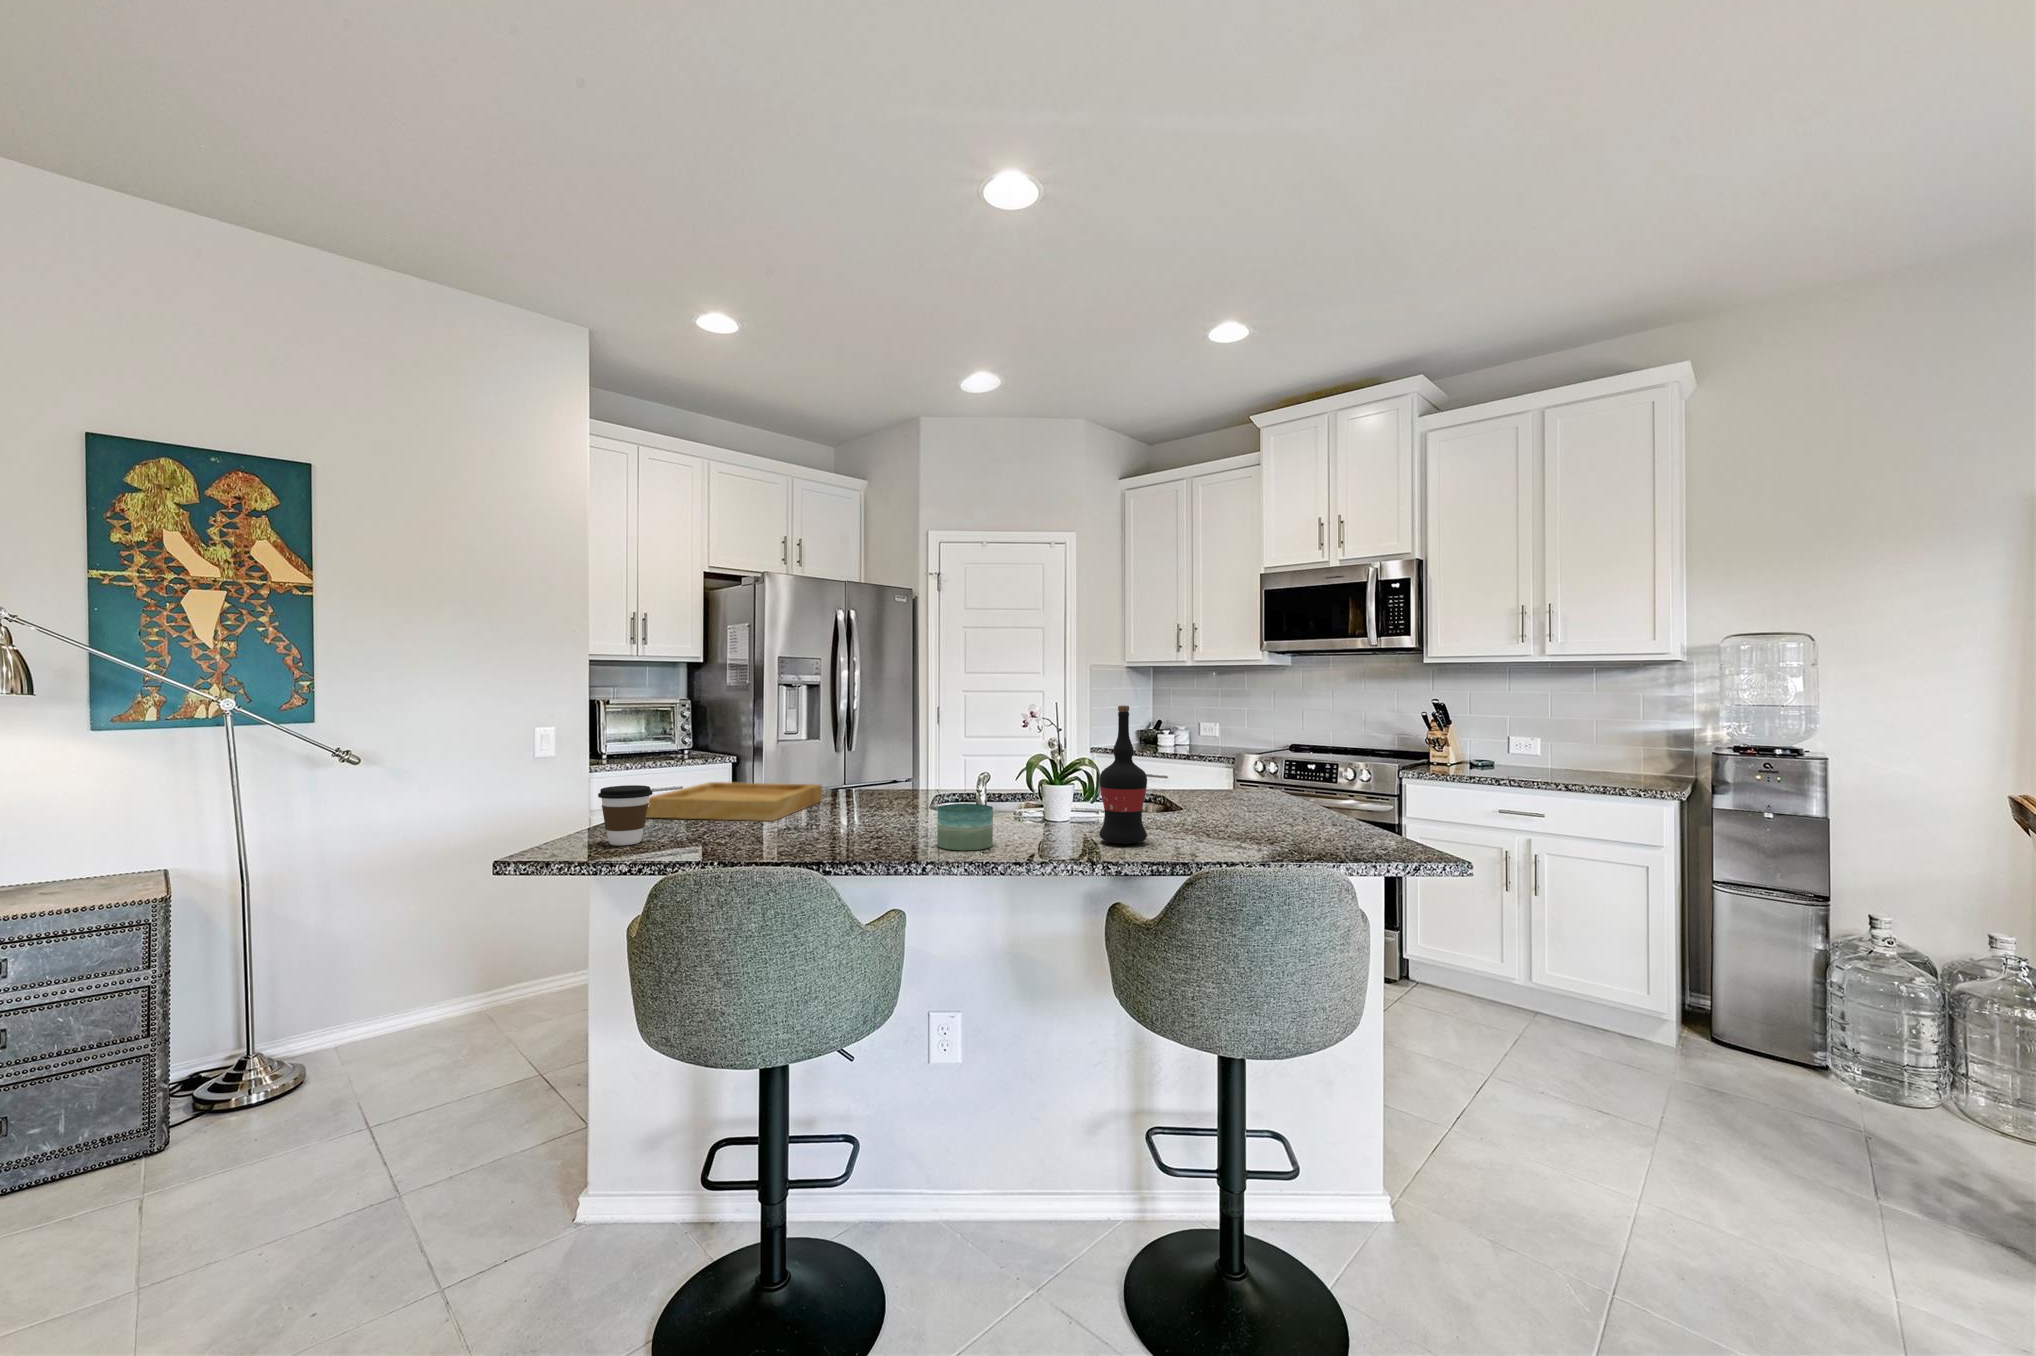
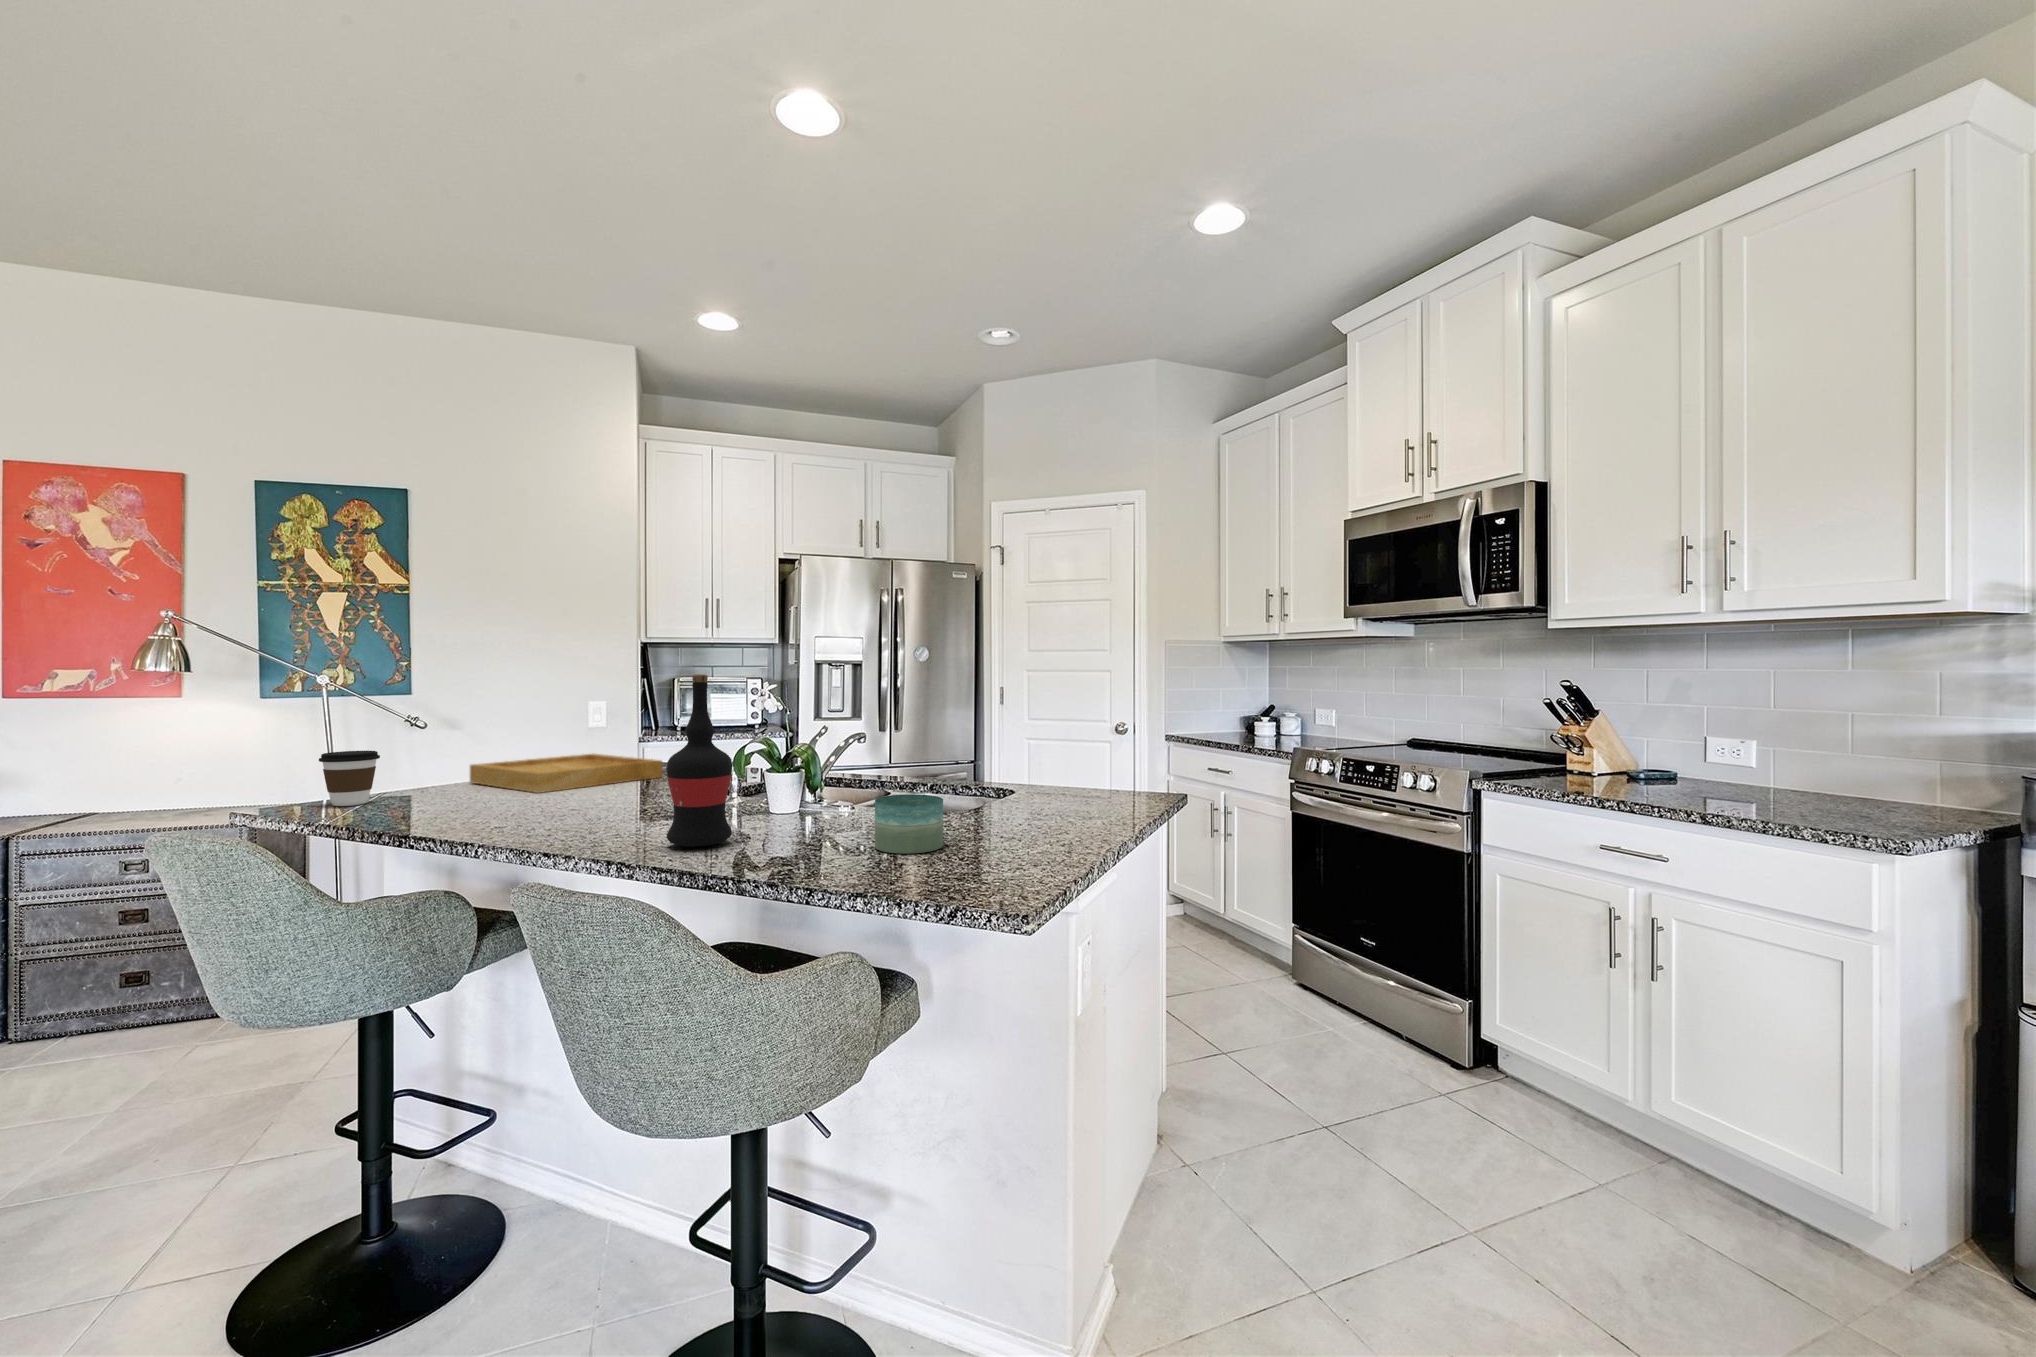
candle: present [937,804,993,850] -> present [875,794,943,854]

